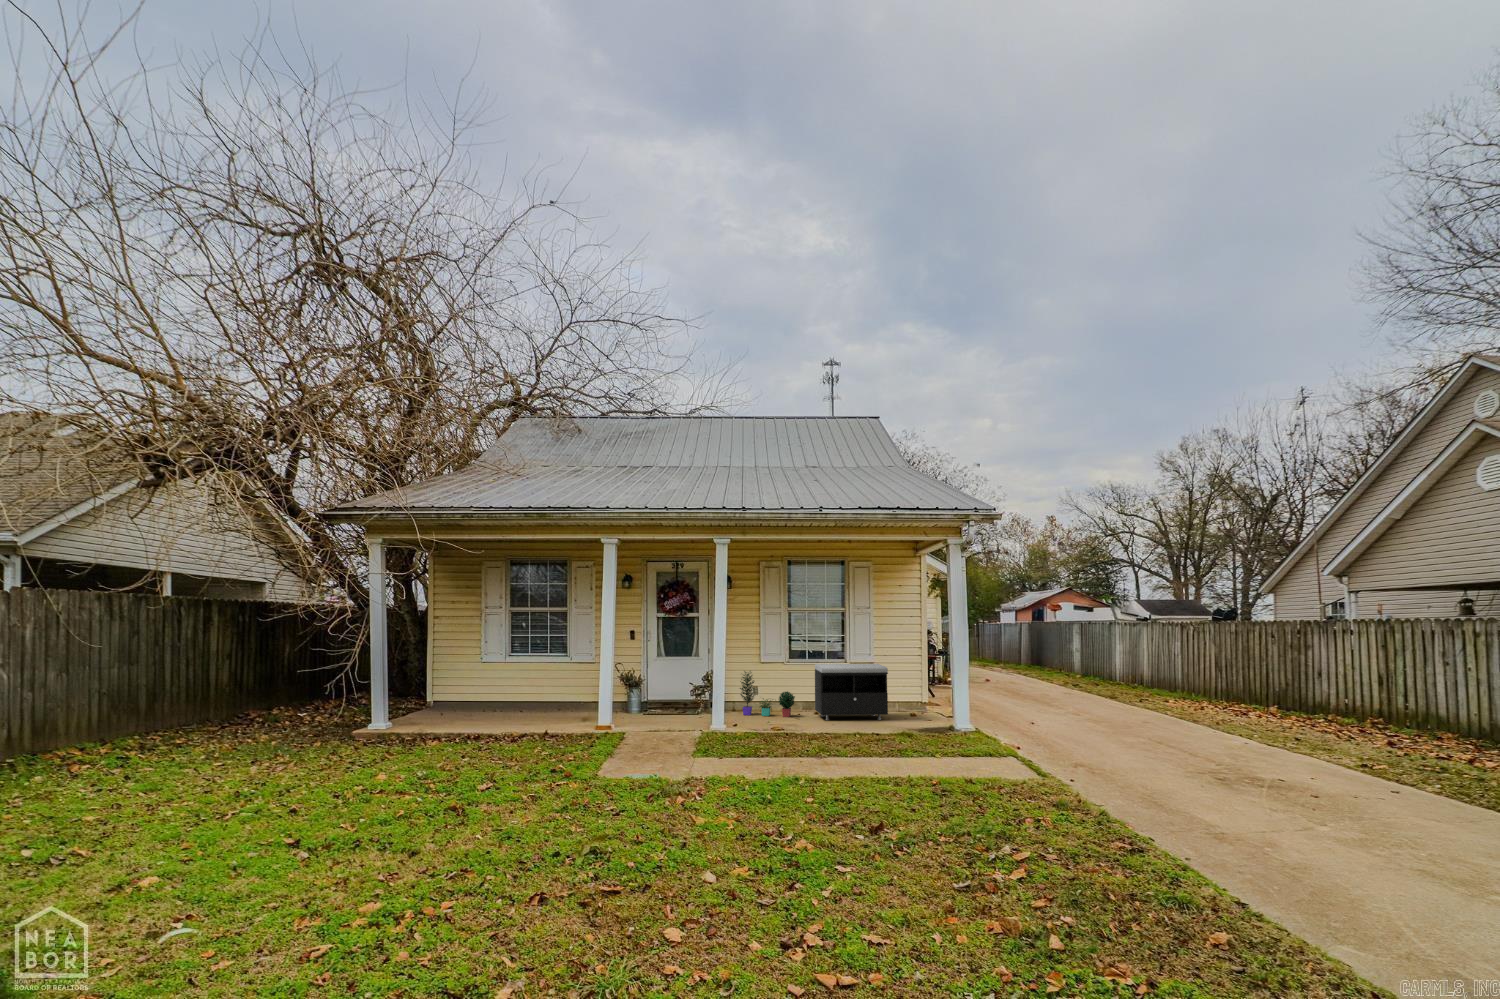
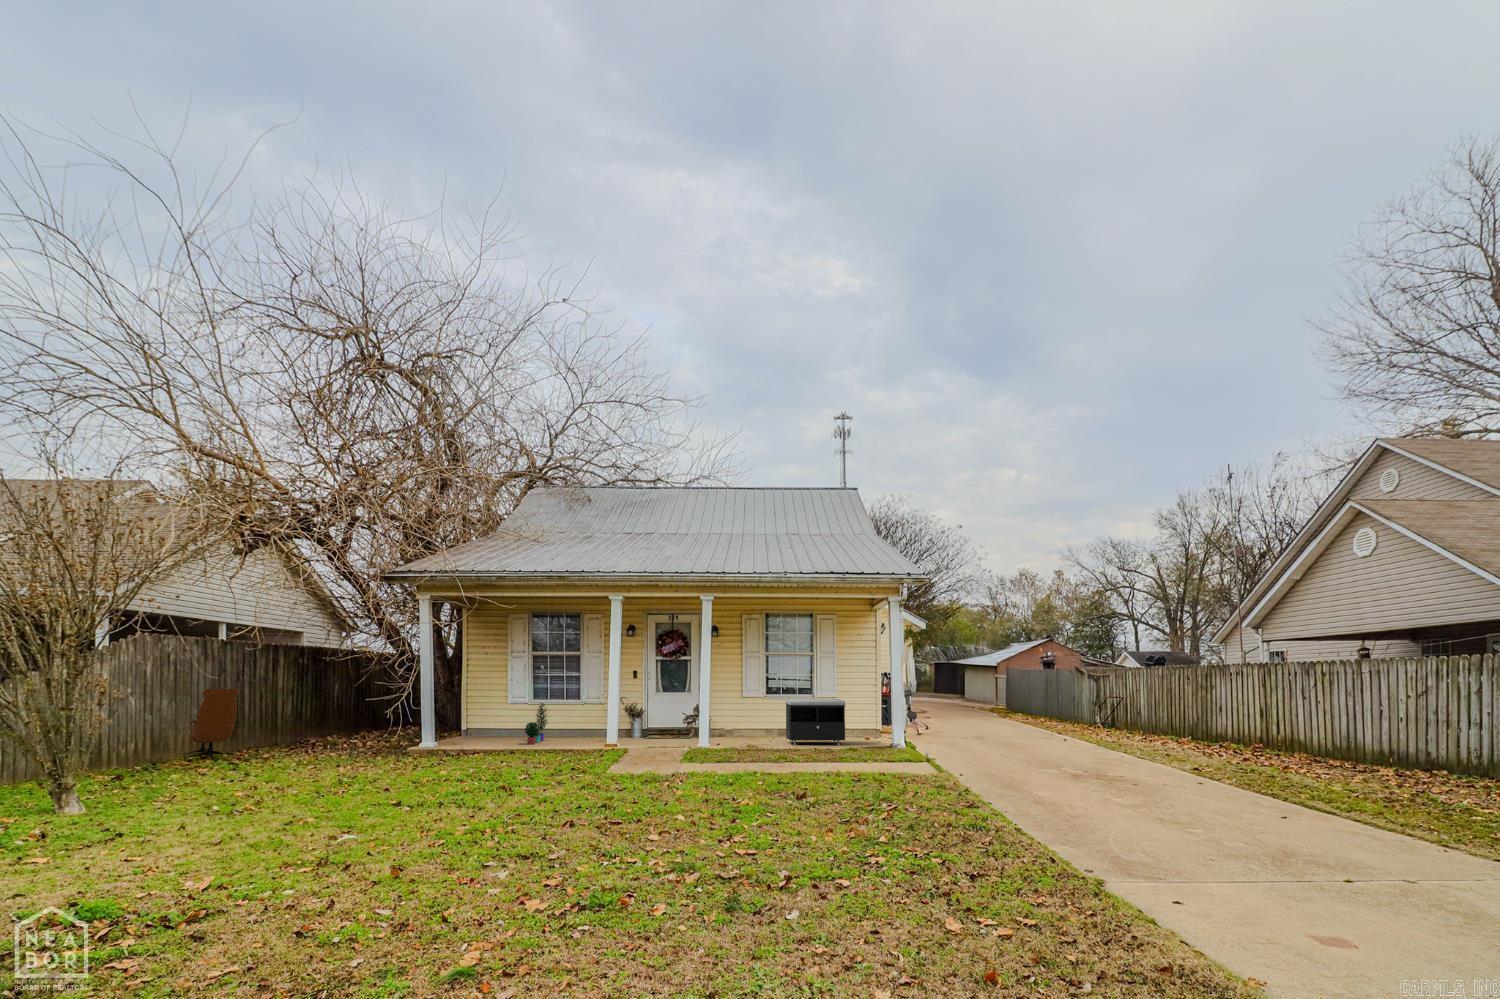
lounge chair: none [41,662,116,755] -> present [184,689,239,760]
potted plant: present [740,671,795,717] -> present [525,703,548,744]

